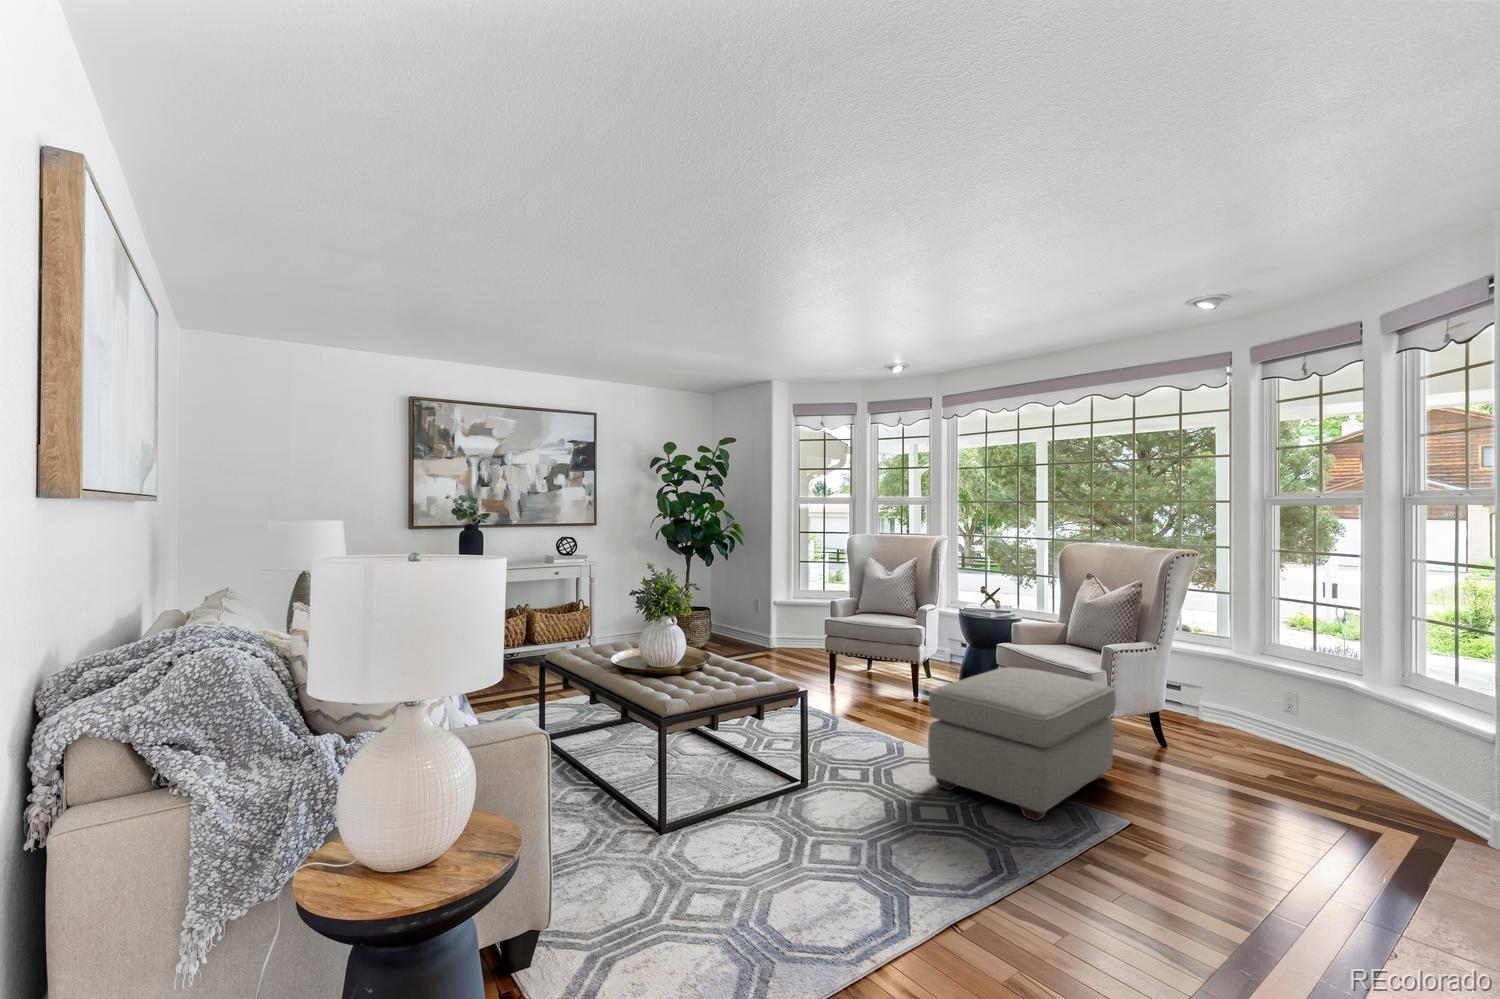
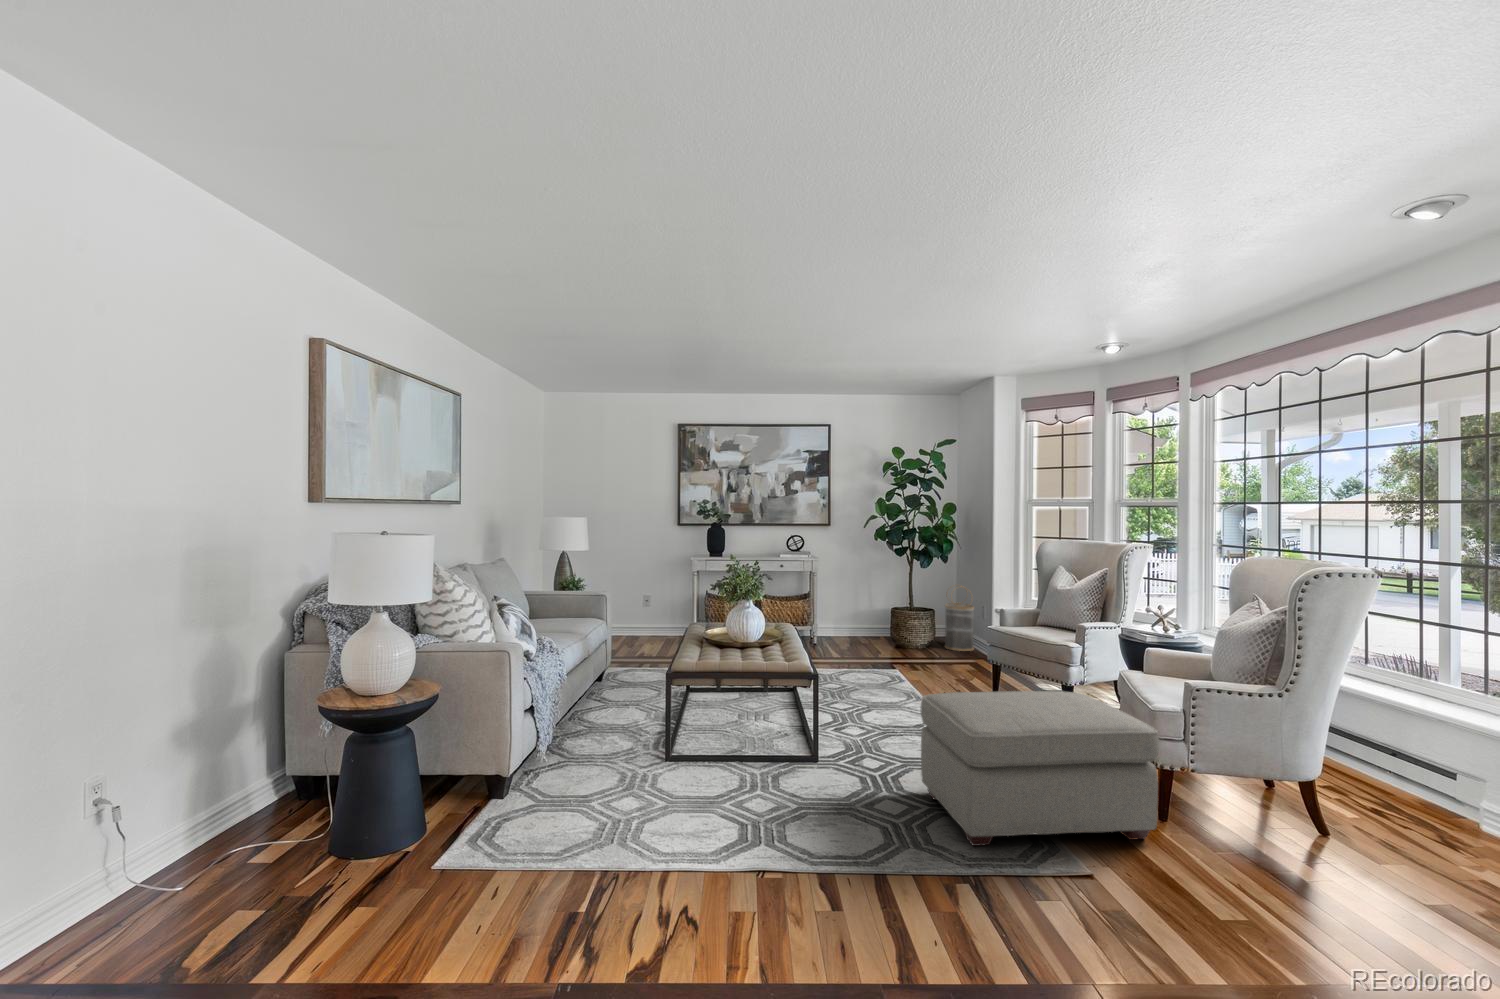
basket: none [717,581,747,646] -> present [945,586,974,651]

